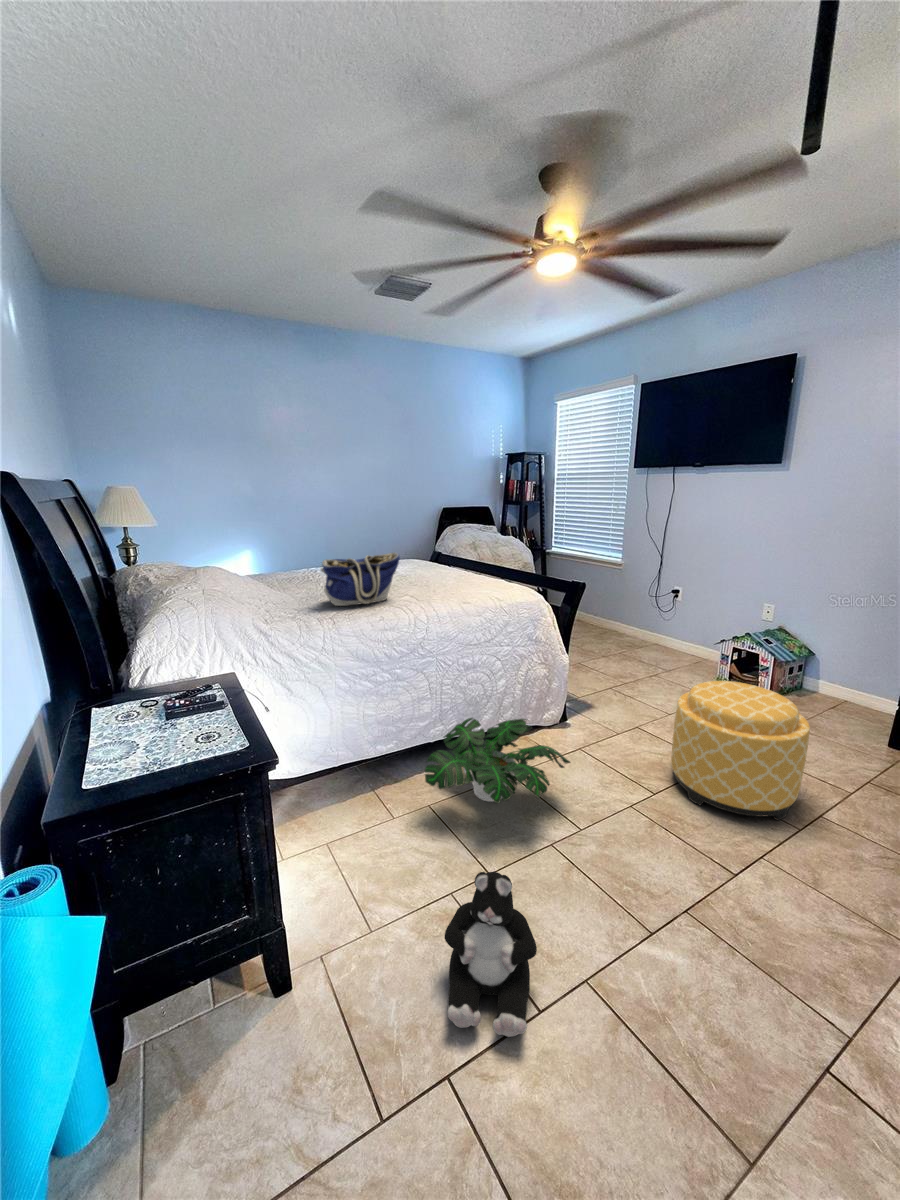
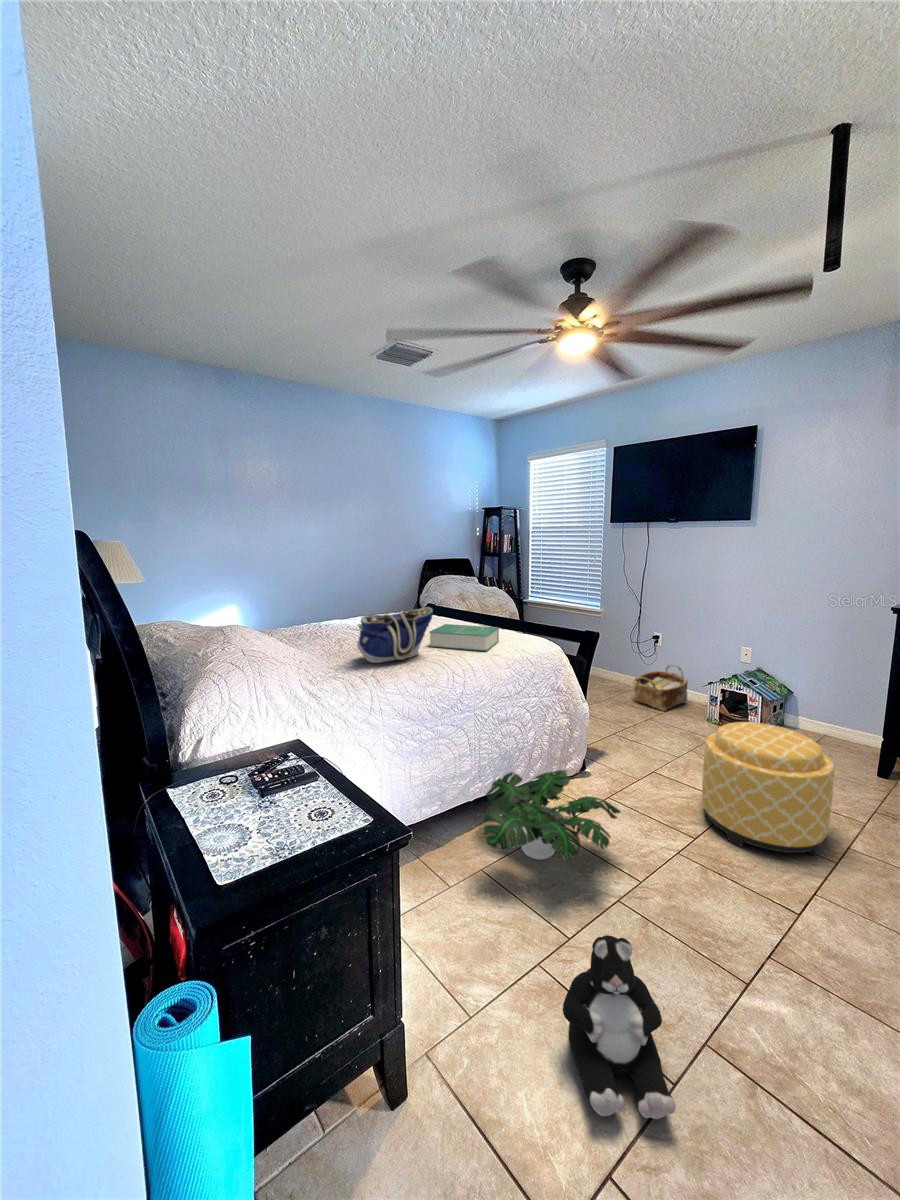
book: none [403,571,476,598] -> present [429,624,499,651]
woven basket: none [643,621,703,668] -> present [633,665,688,711]

